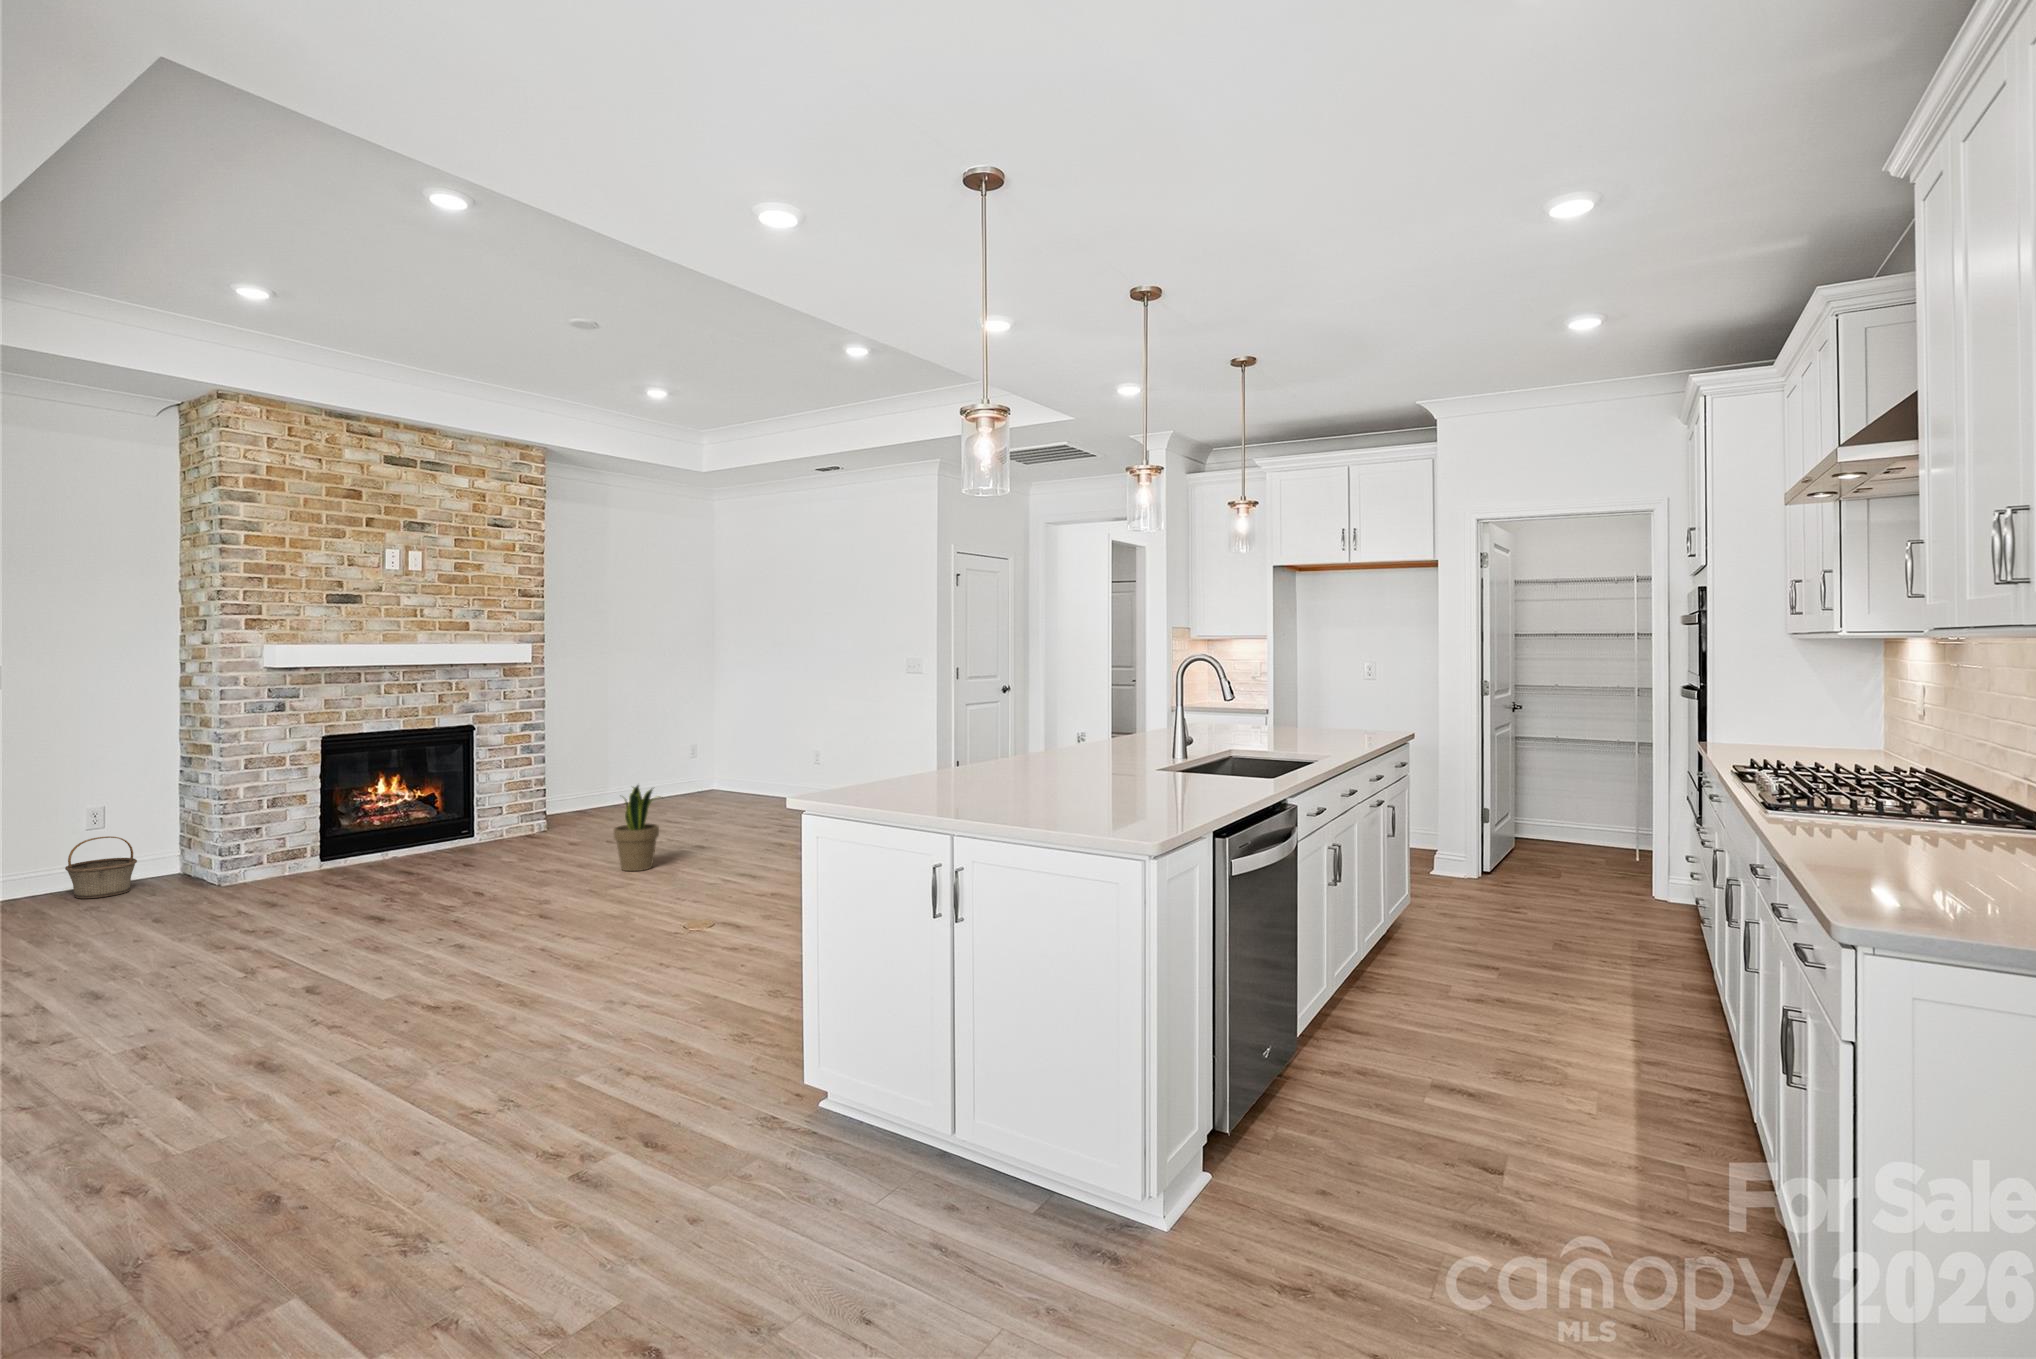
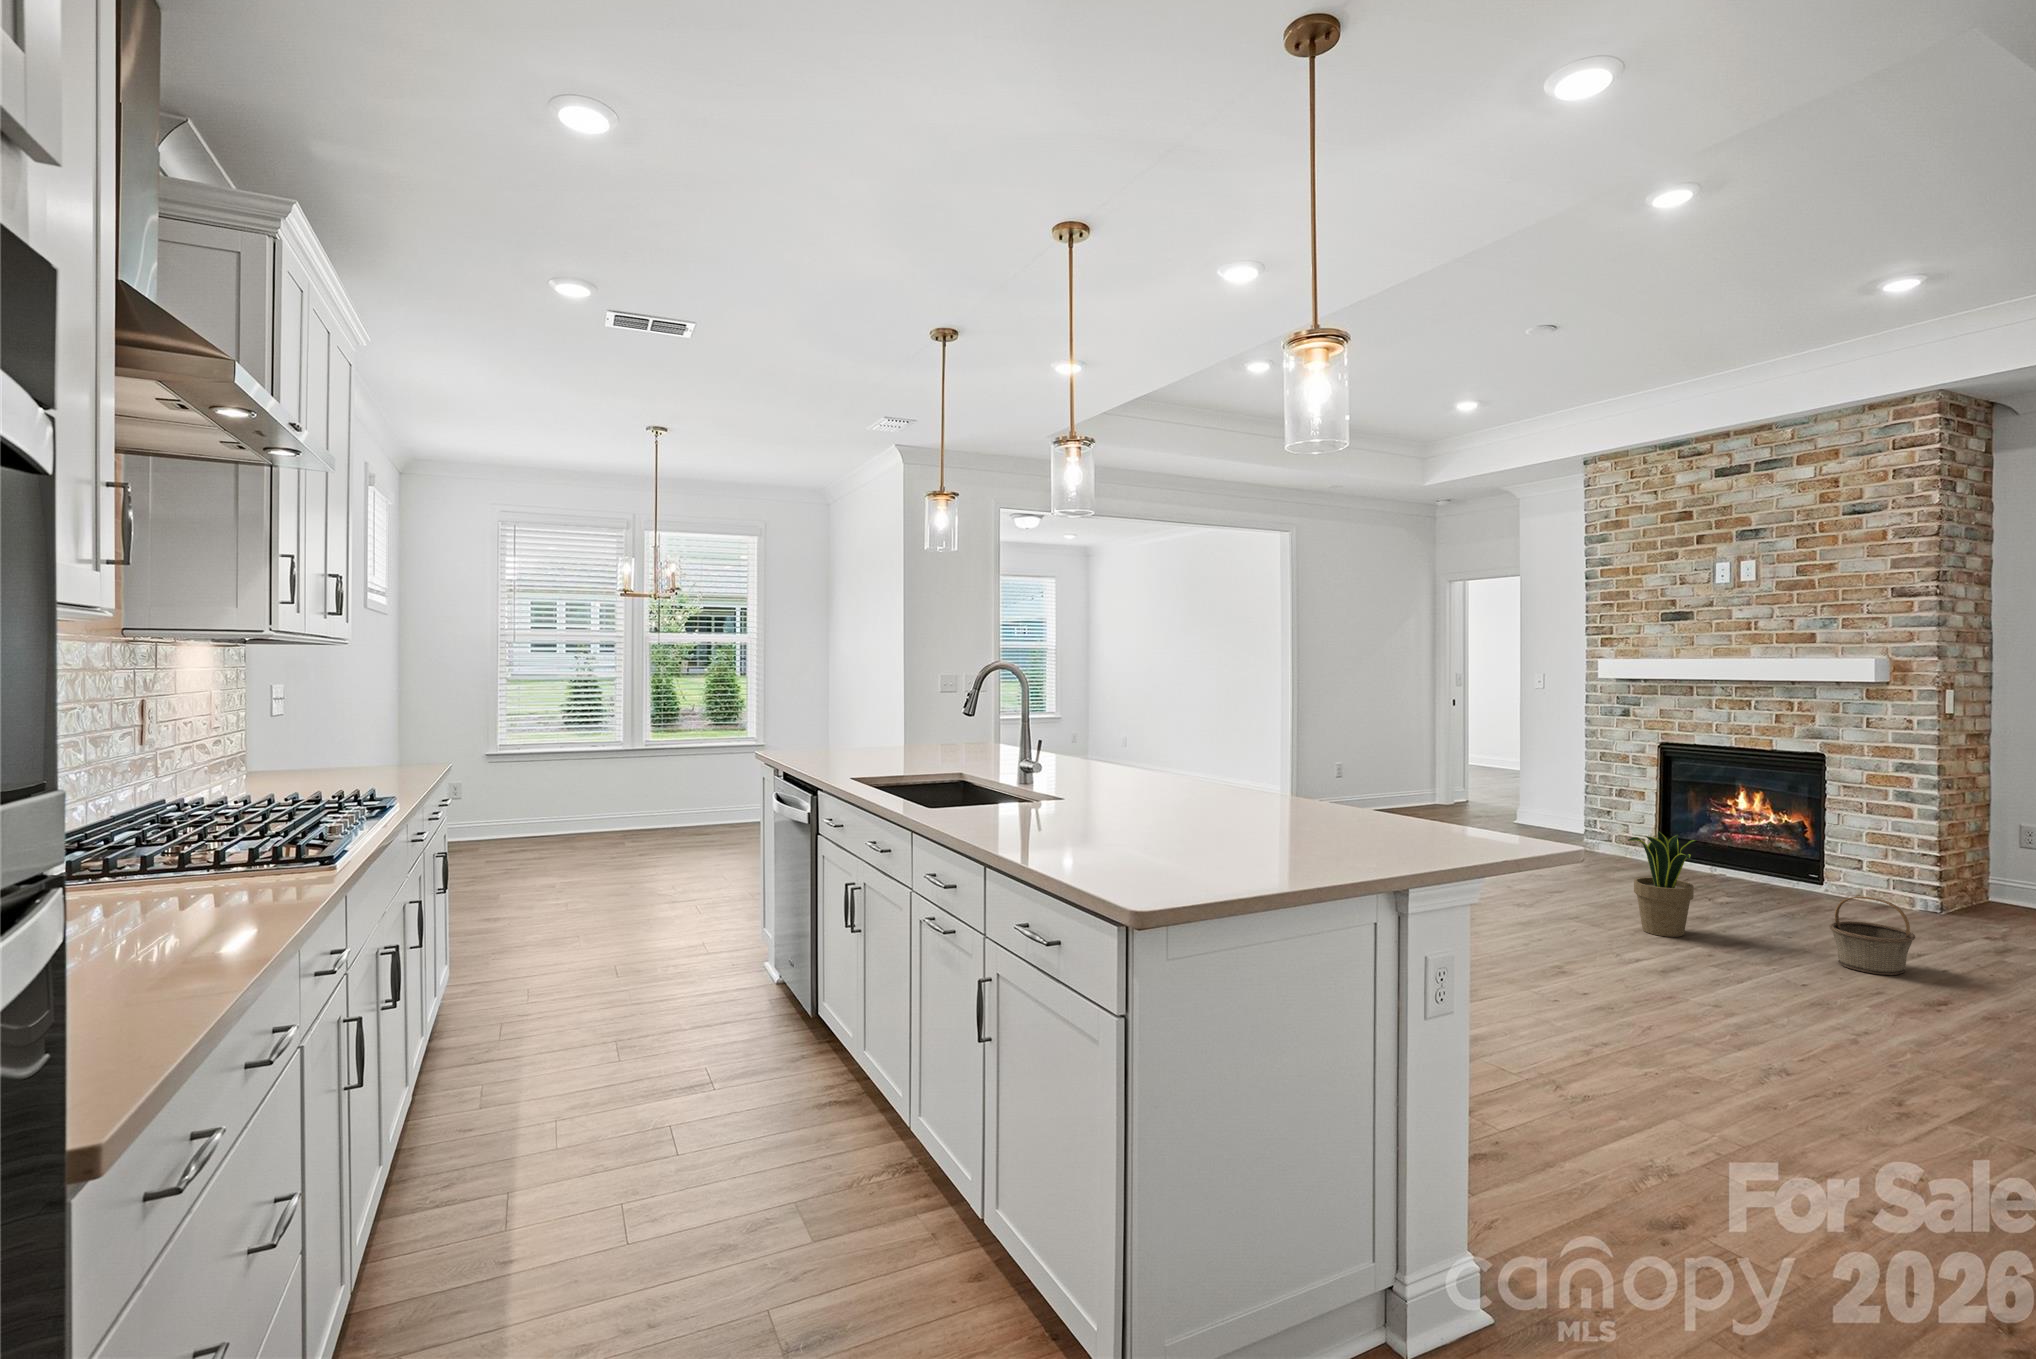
basket: present [65,836,137,898] -> present [1829,896,1915,975]

